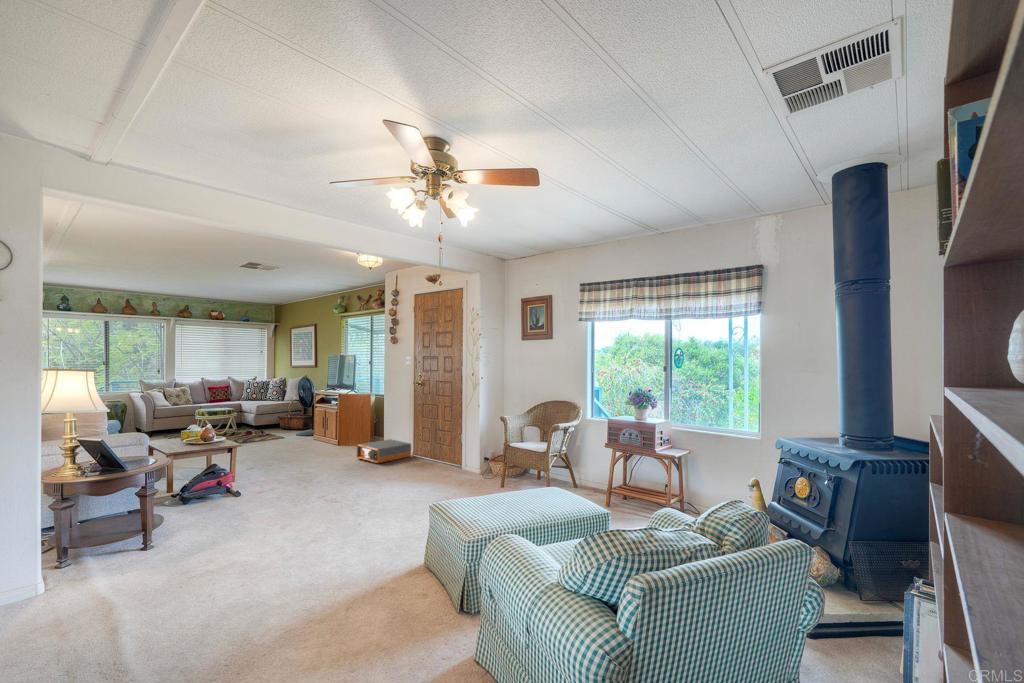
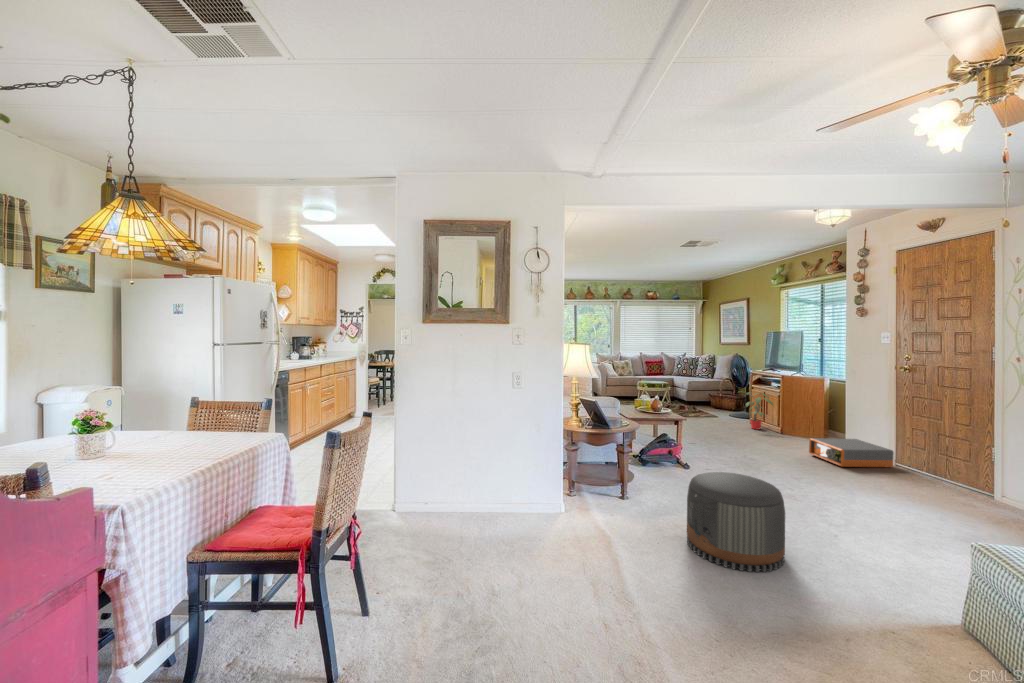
potted plant: none [301,410,334,445] -> present [746,392,773,429]
pouf: none [218,486,312,579] -> present [687,472,785,572]

